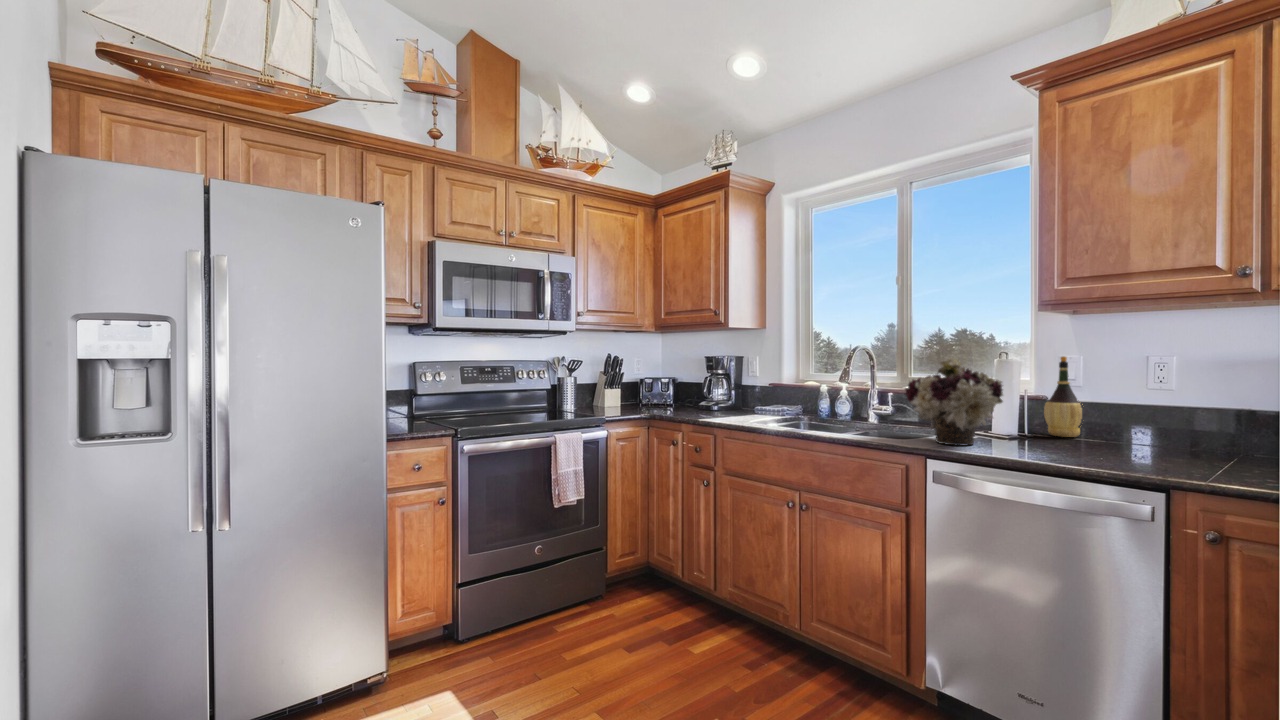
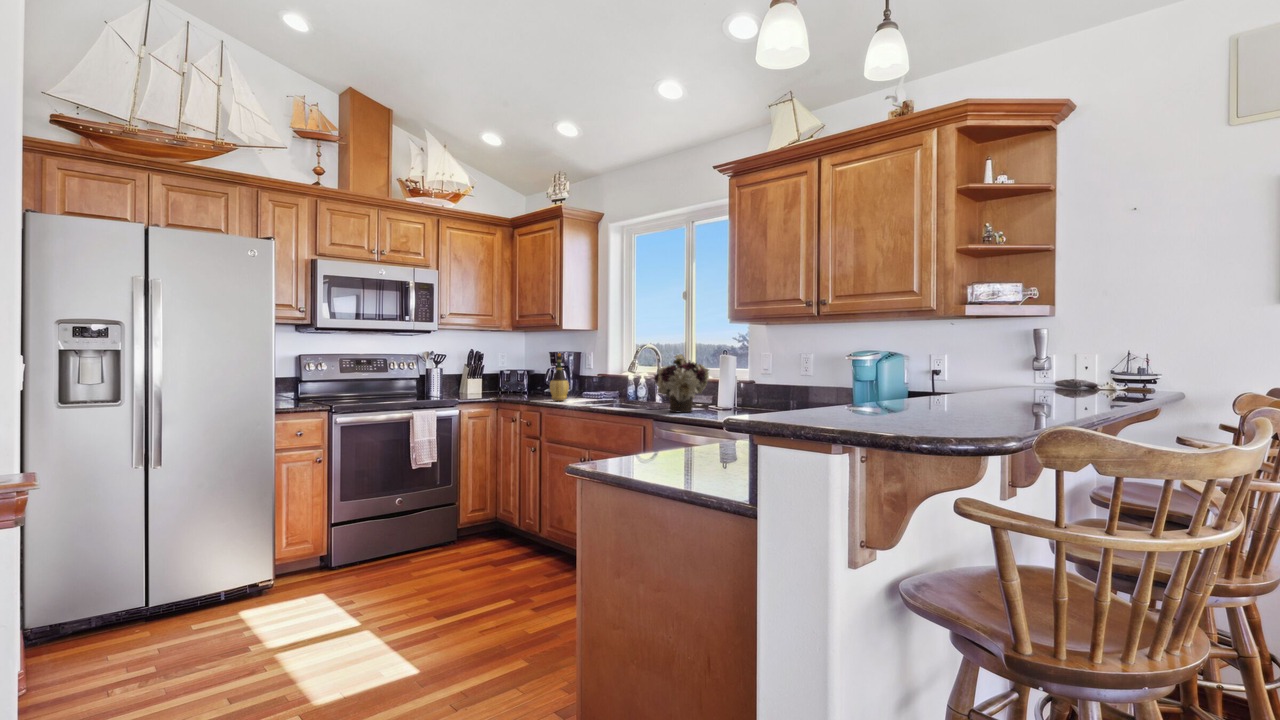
wine bottle: present [1044,356,1082,437] -> present [550,353,569,401]

